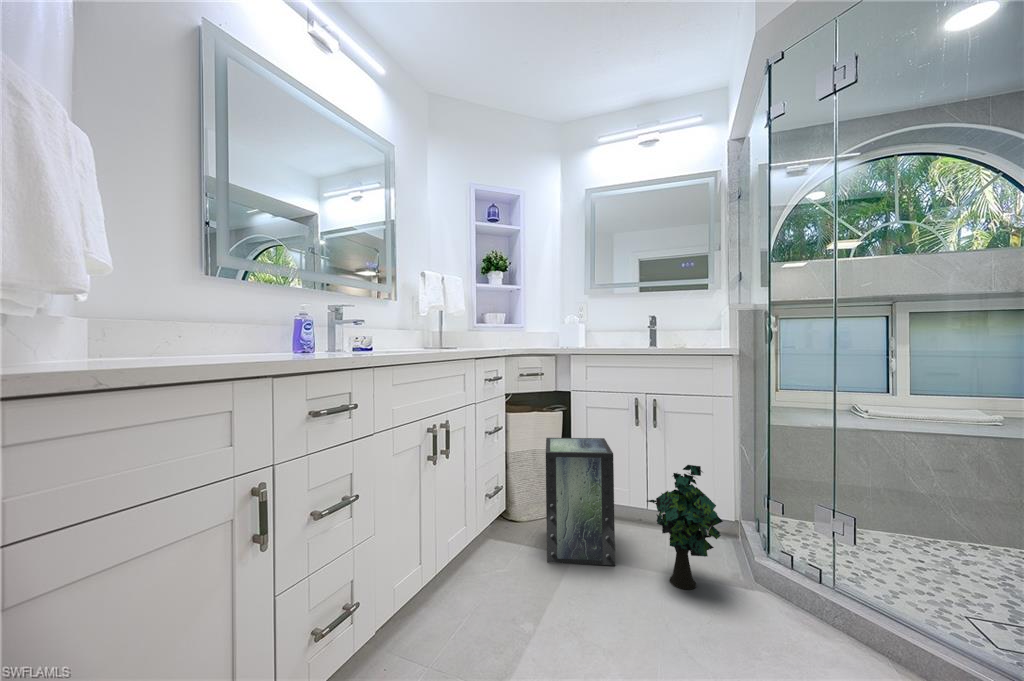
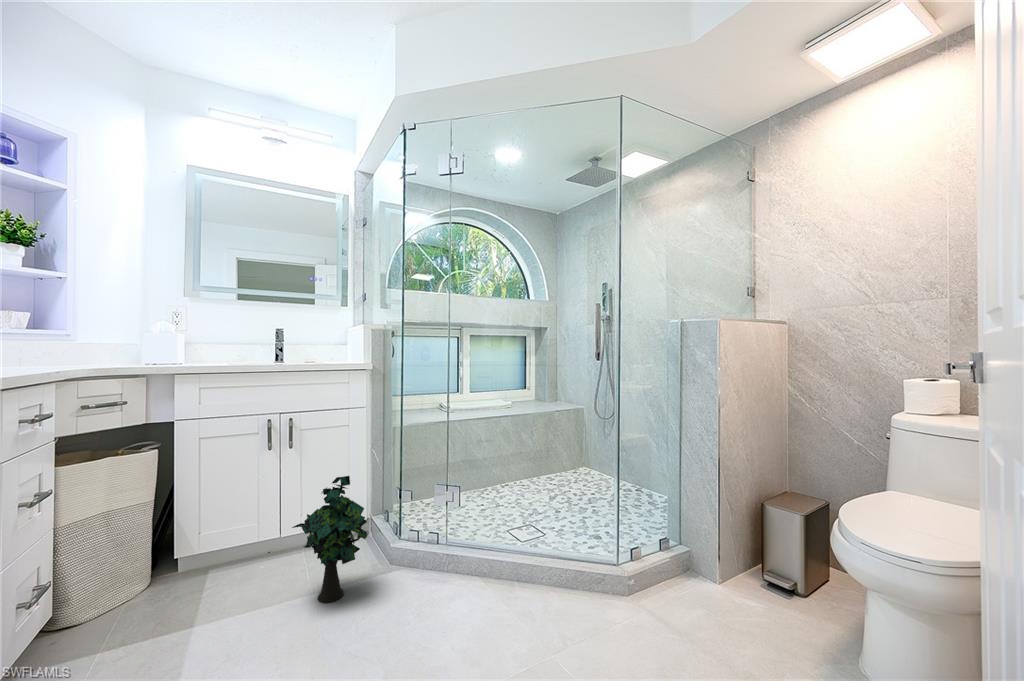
storage box: present [546,438,615,566] -> none [138,472,254,658]

